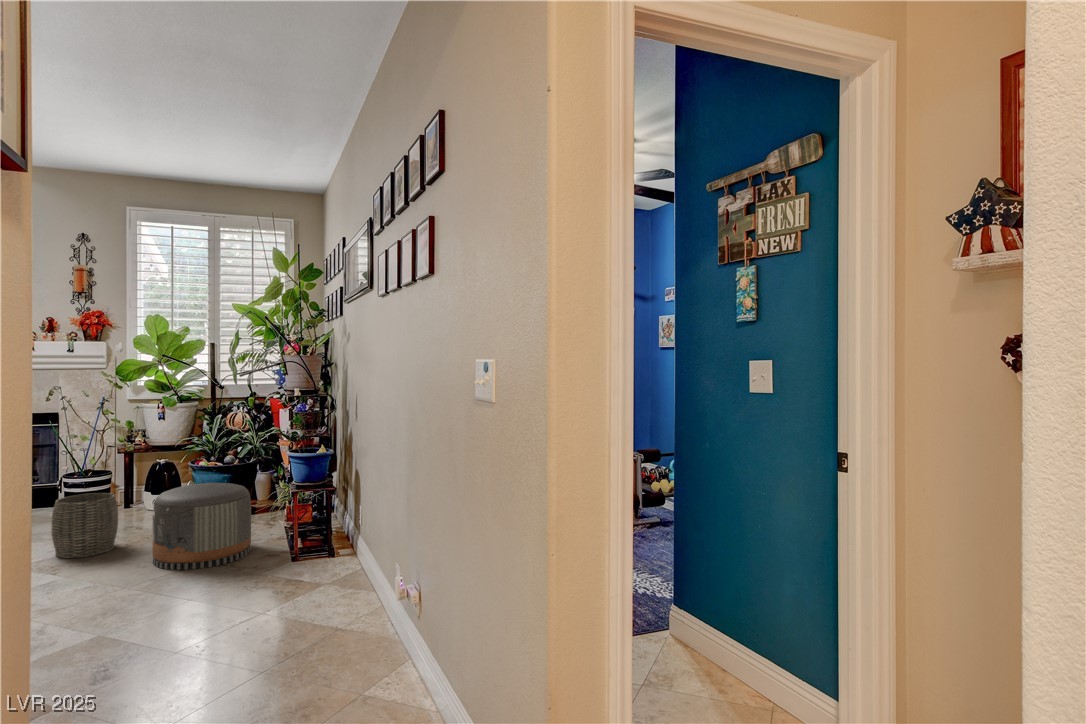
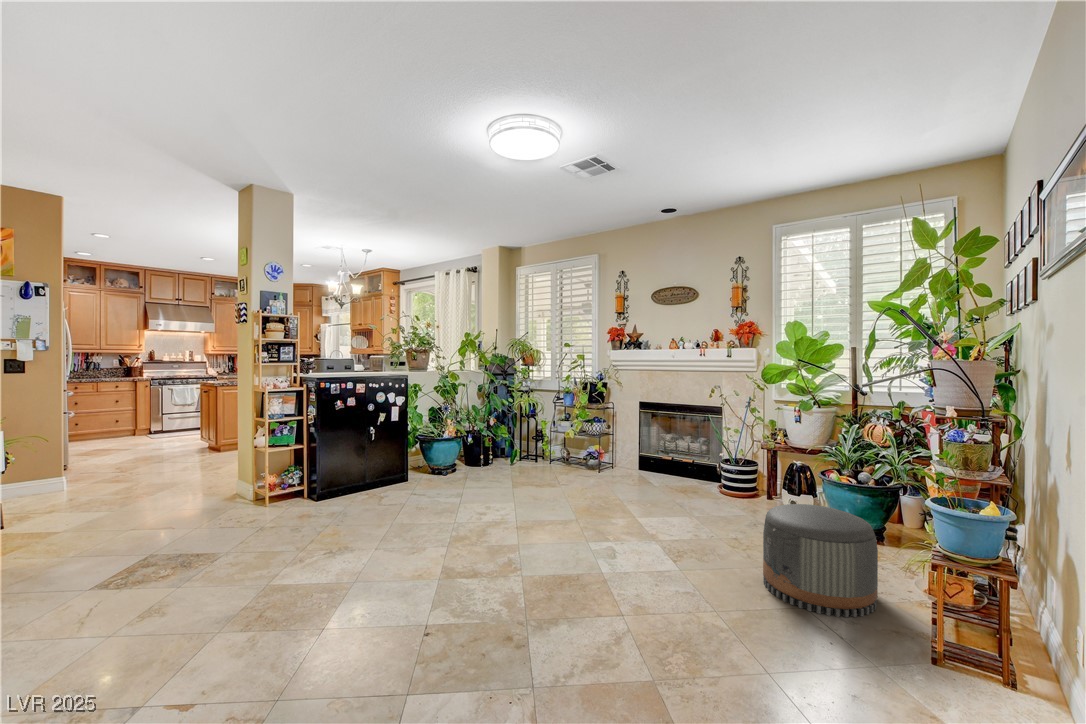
woven basket: present [52,493,118,558] -> none [694,485,745,546]

